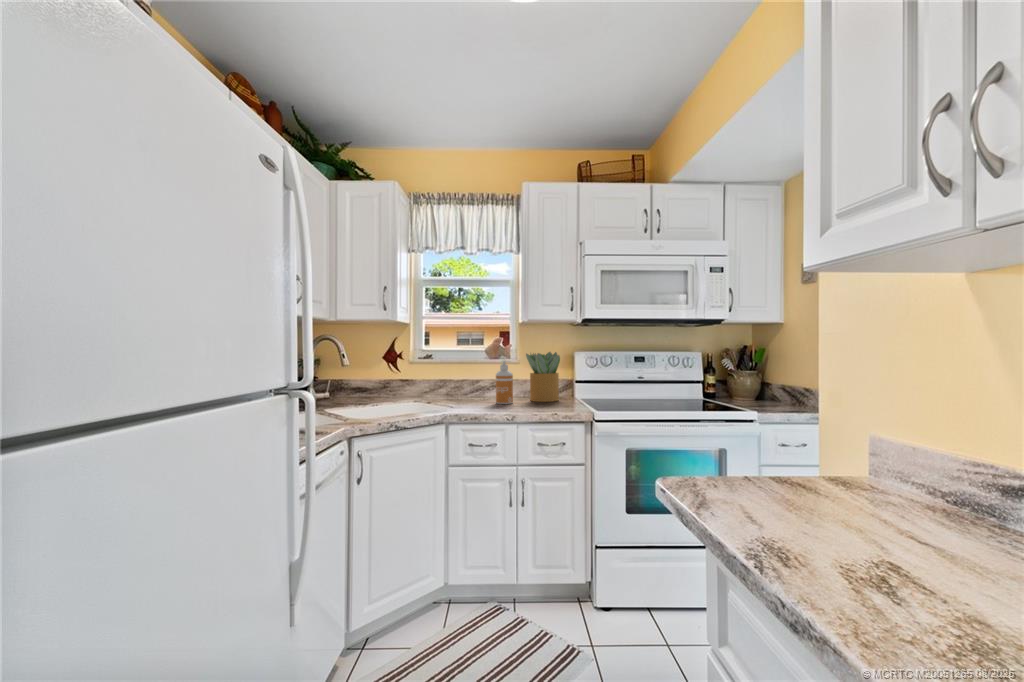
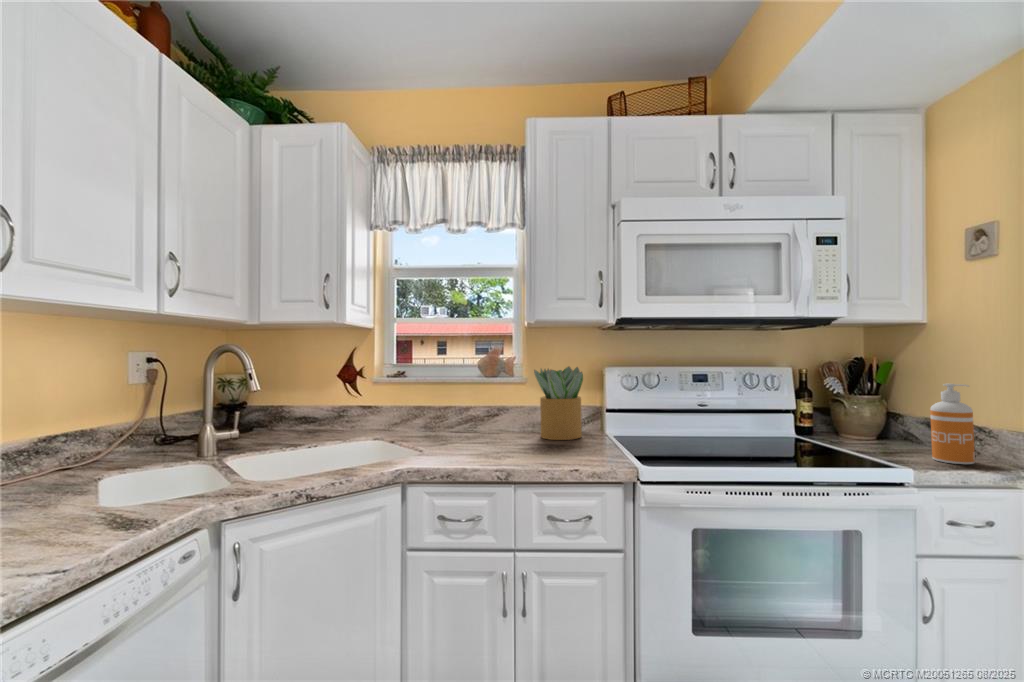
soap dispenser: present [496,361,513,404] -> present [930,384,975,464]

